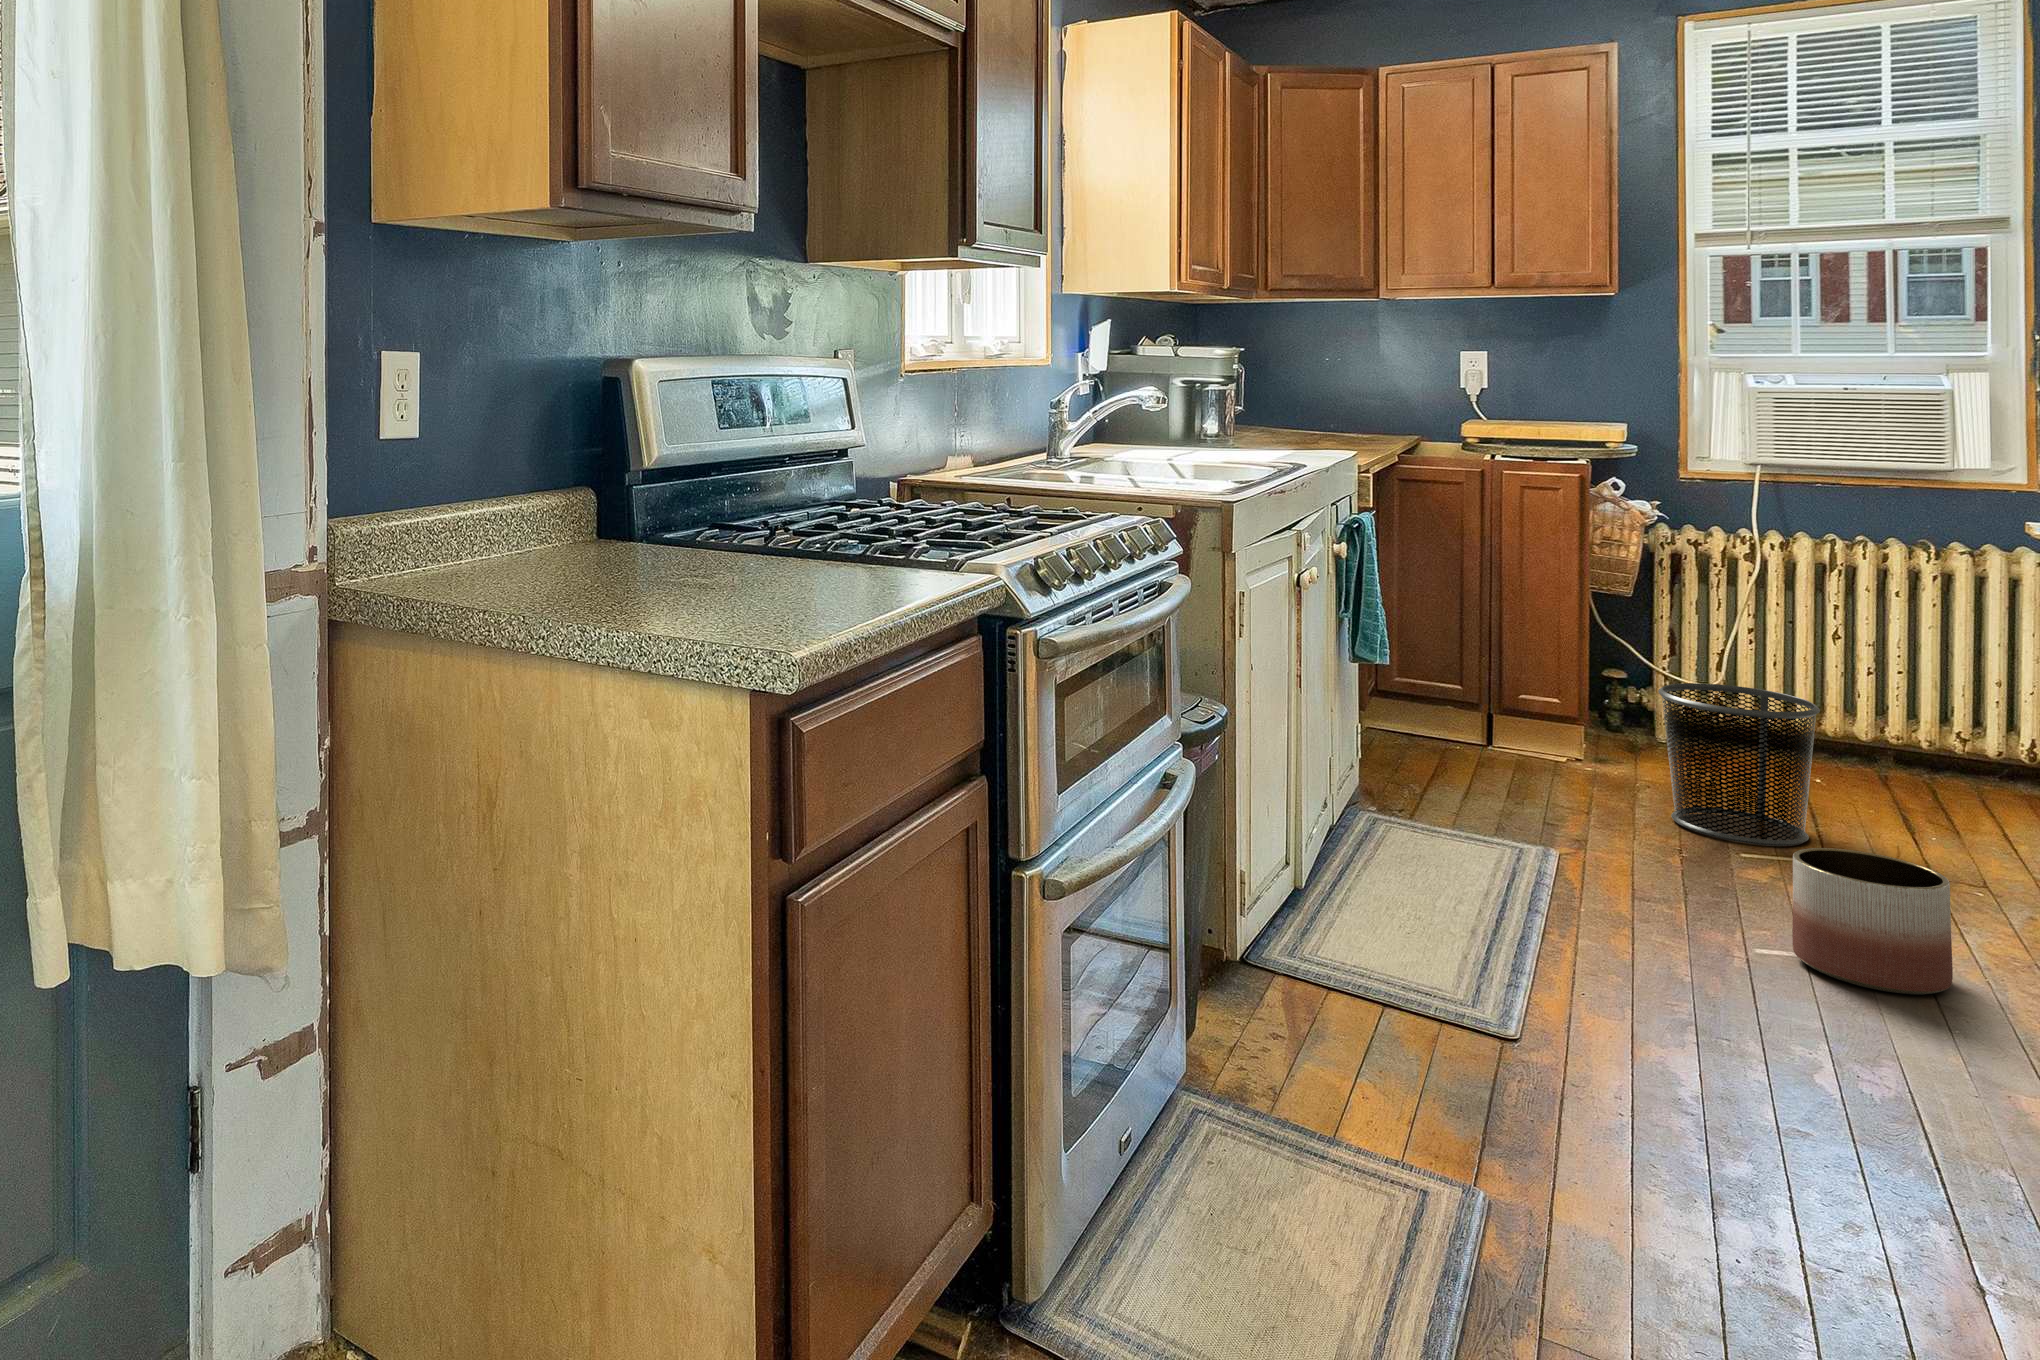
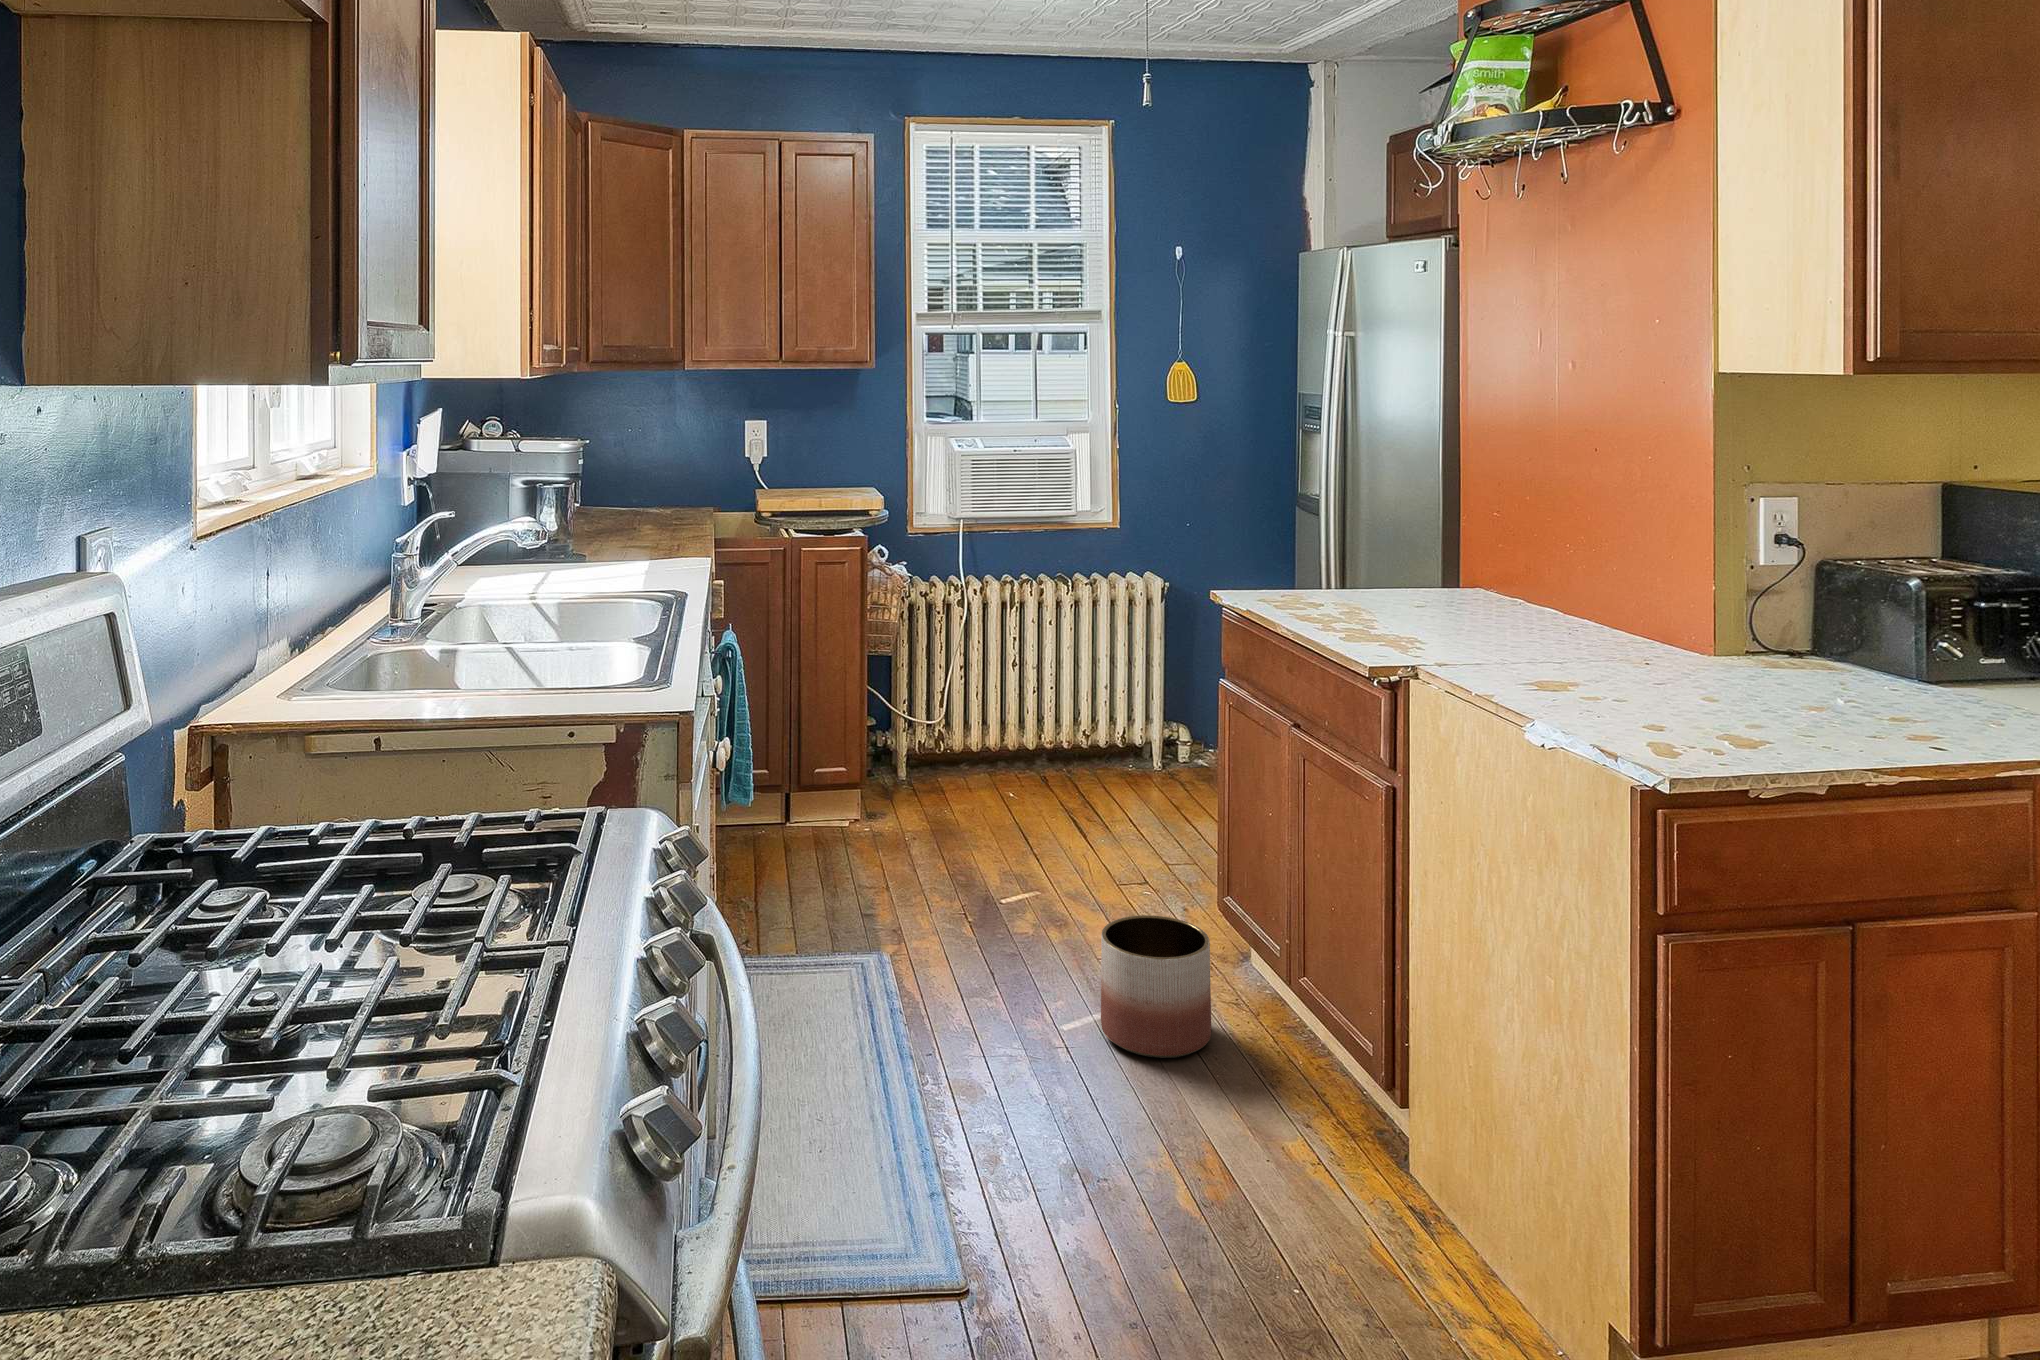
waste bin: present [1658,683,1820,846] -> none [938,738,1051,892]

